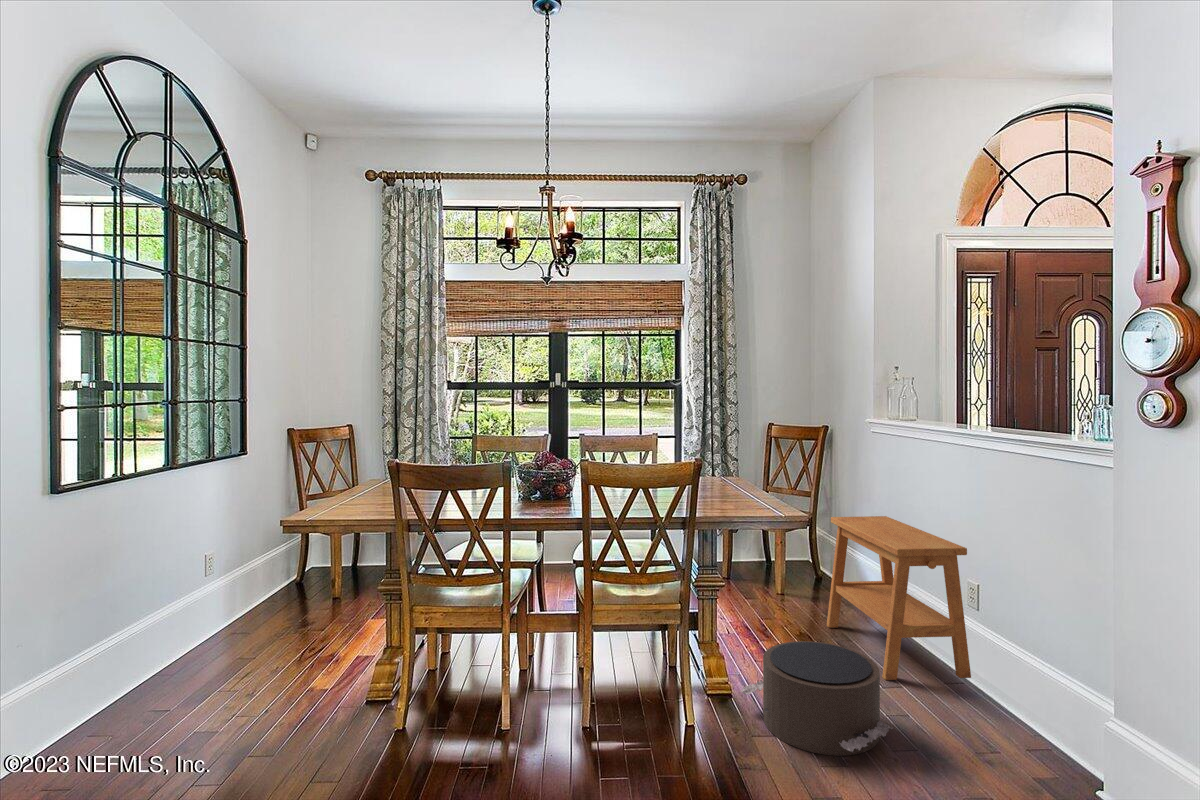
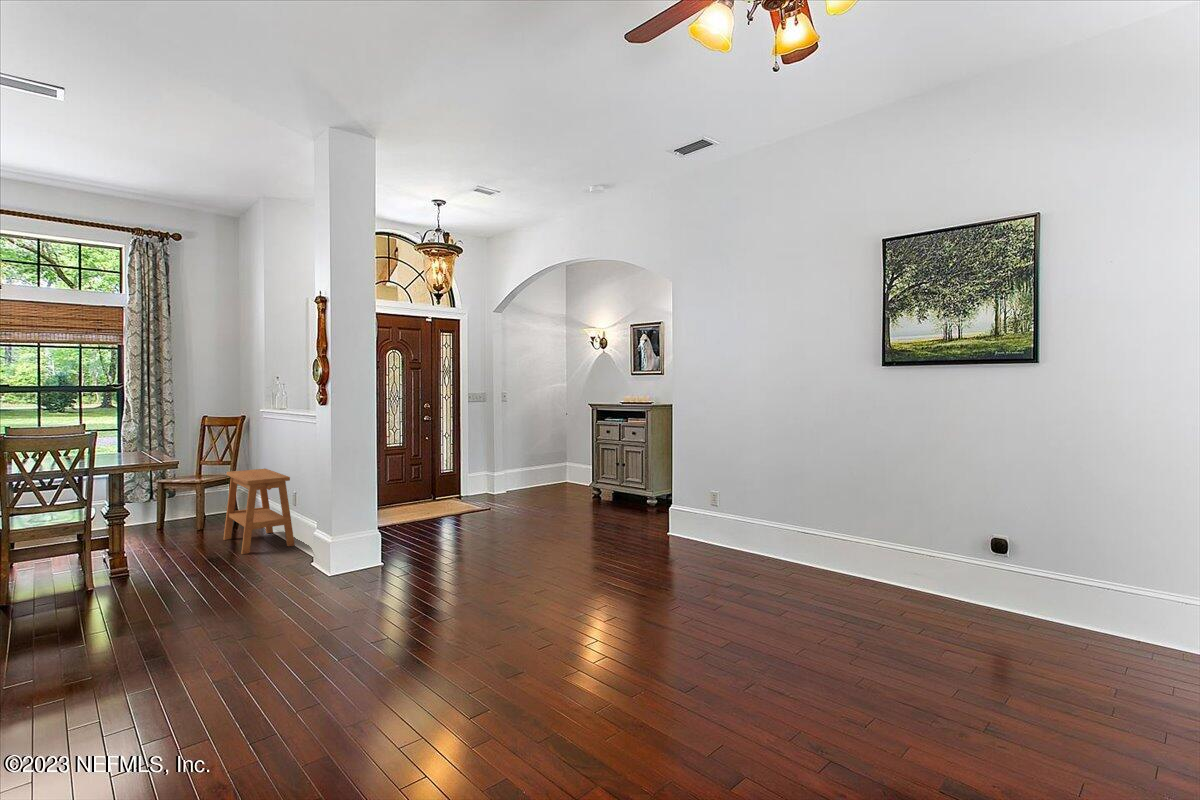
pouf: present [740,641,893,756] -> none [133,535,223,586]

